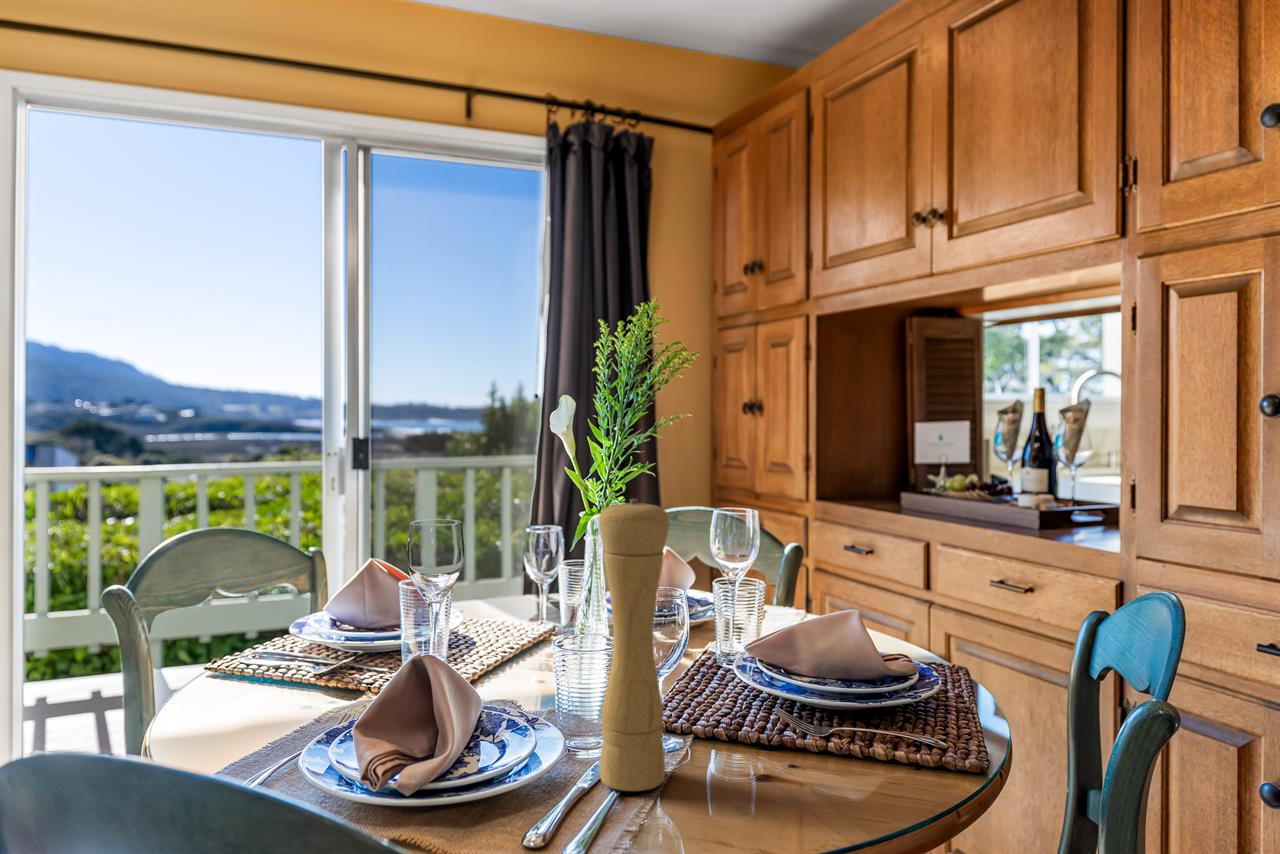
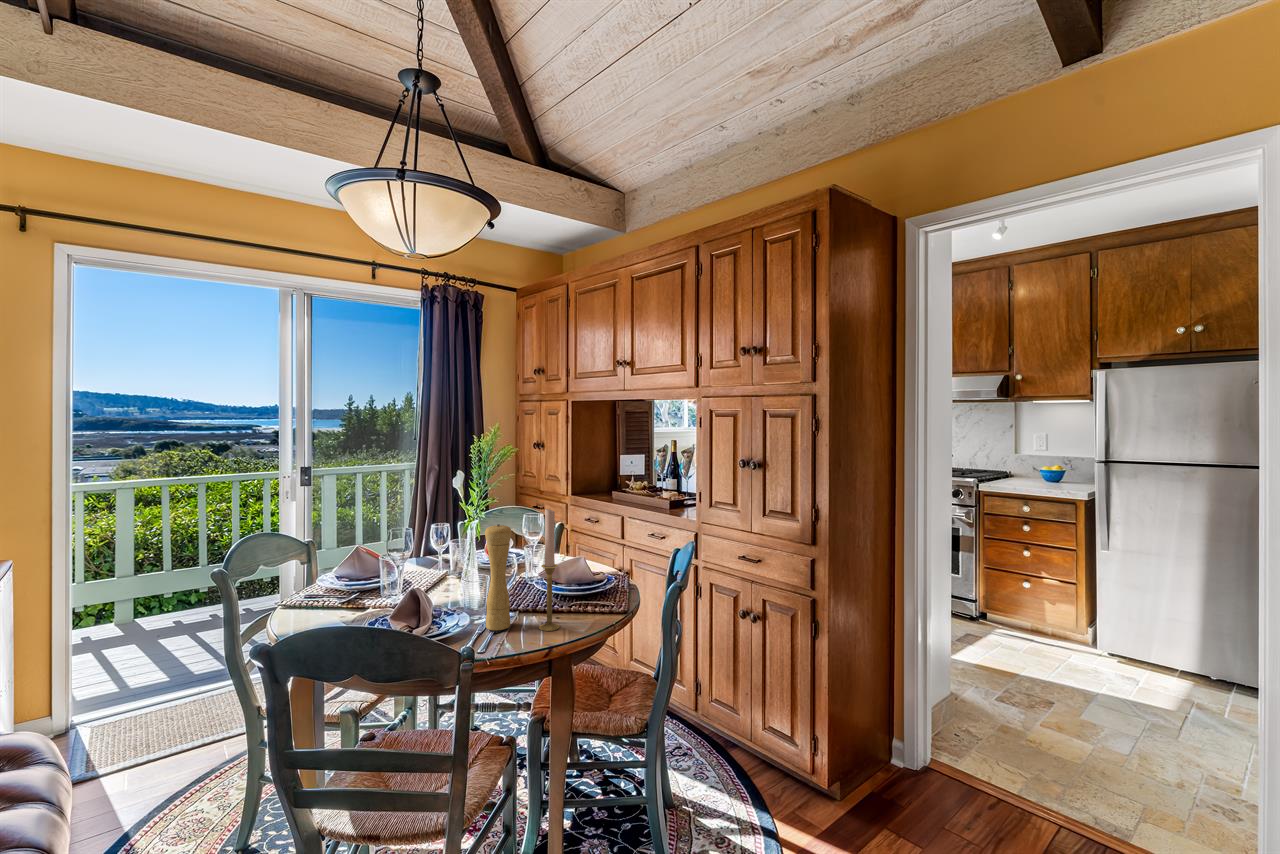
candlestick: none [743,456,802,811] -> present [539,509,560,631]

